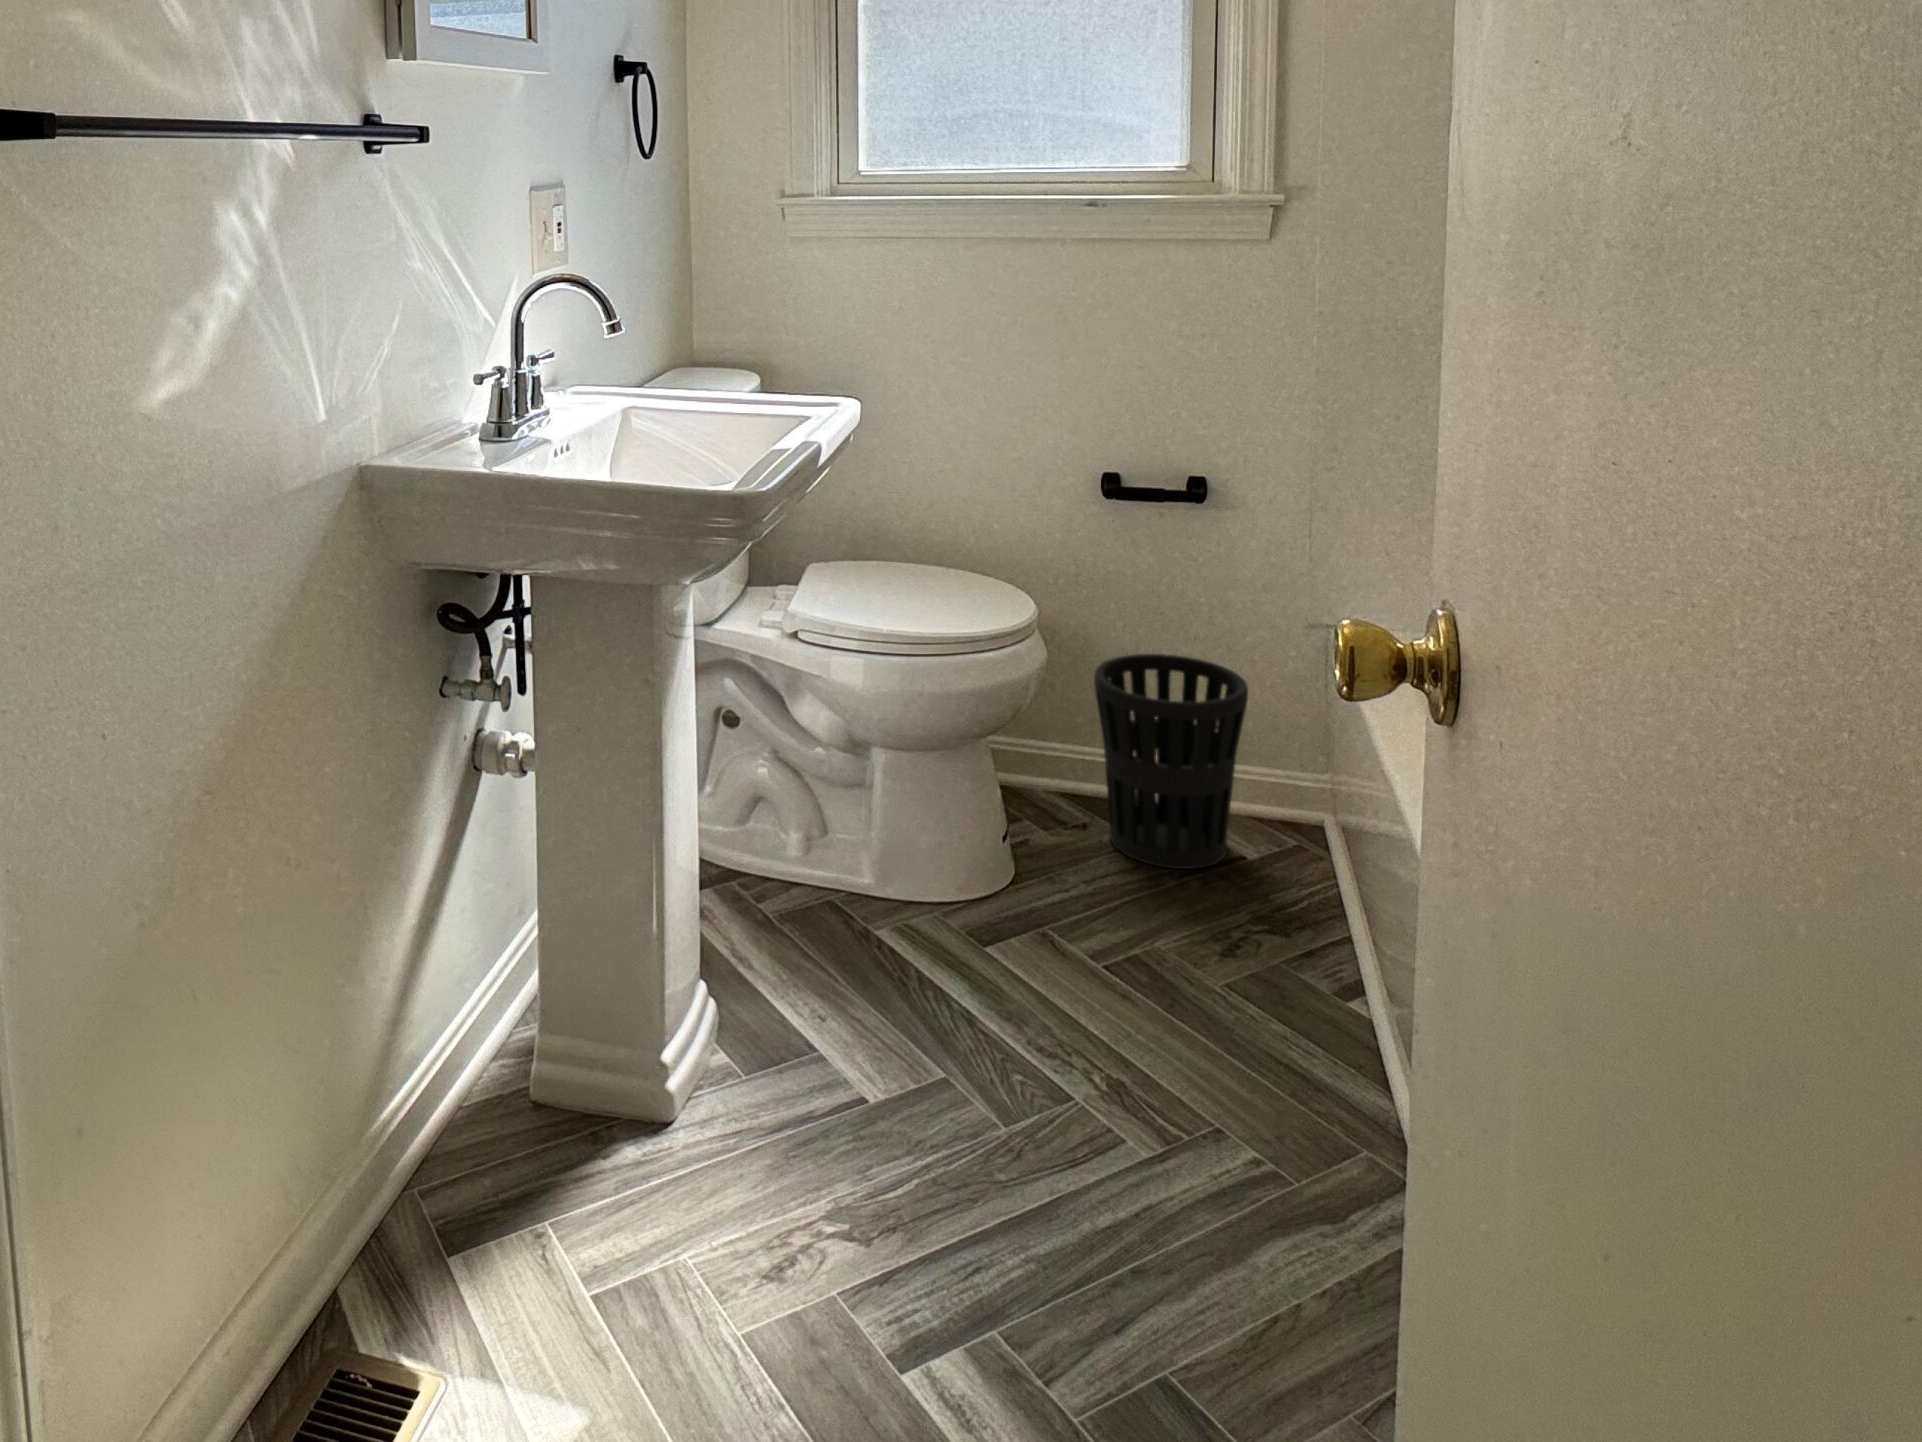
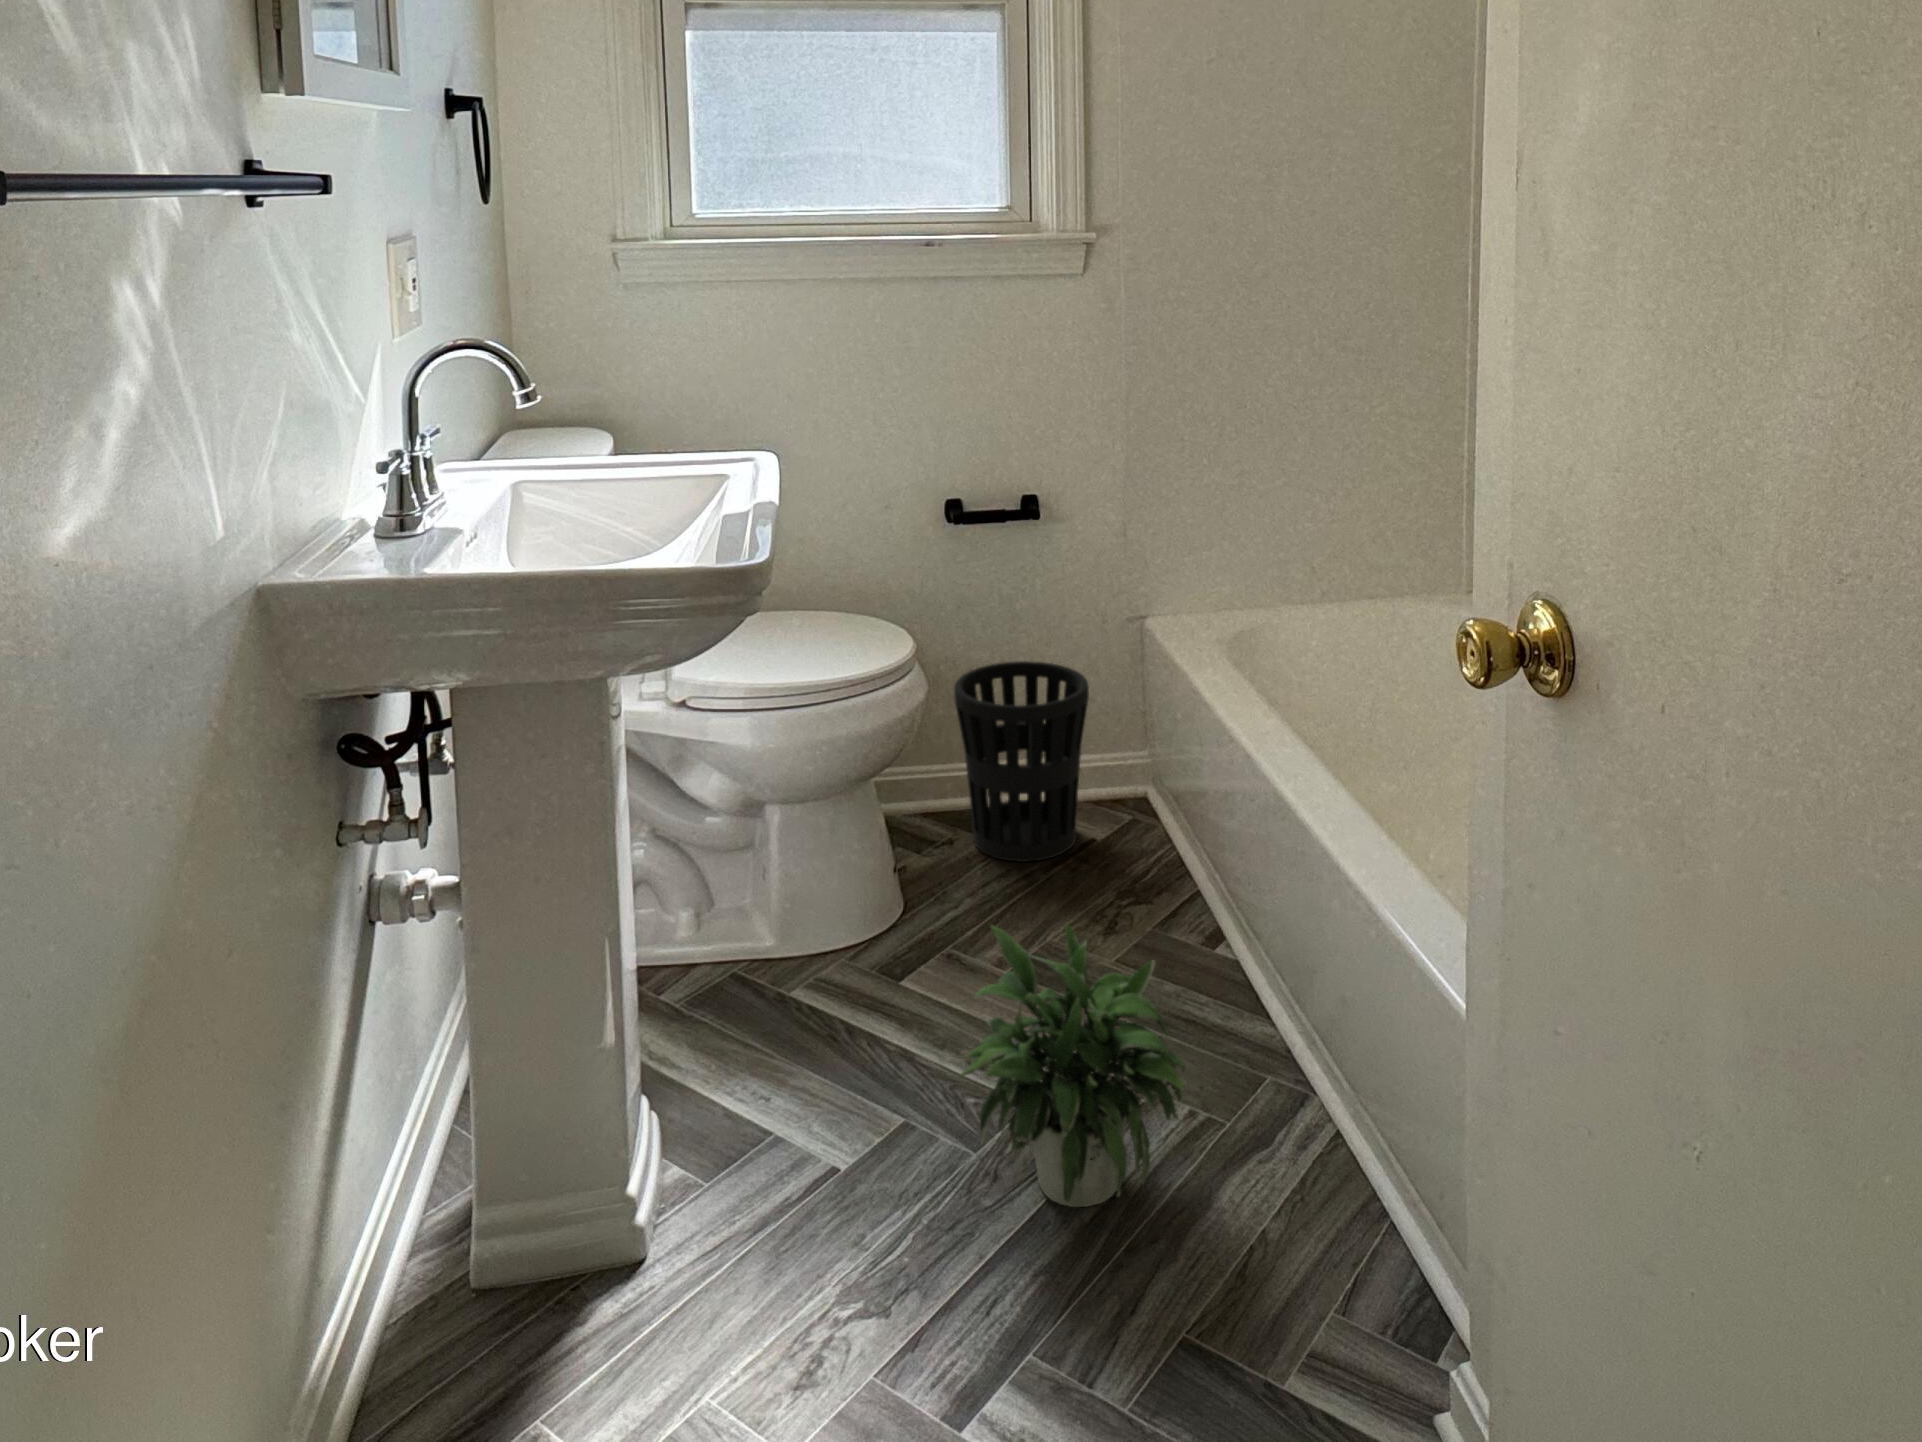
potted plant: none [974,904,1235,1217] -> present [960,922,1185,1207]

